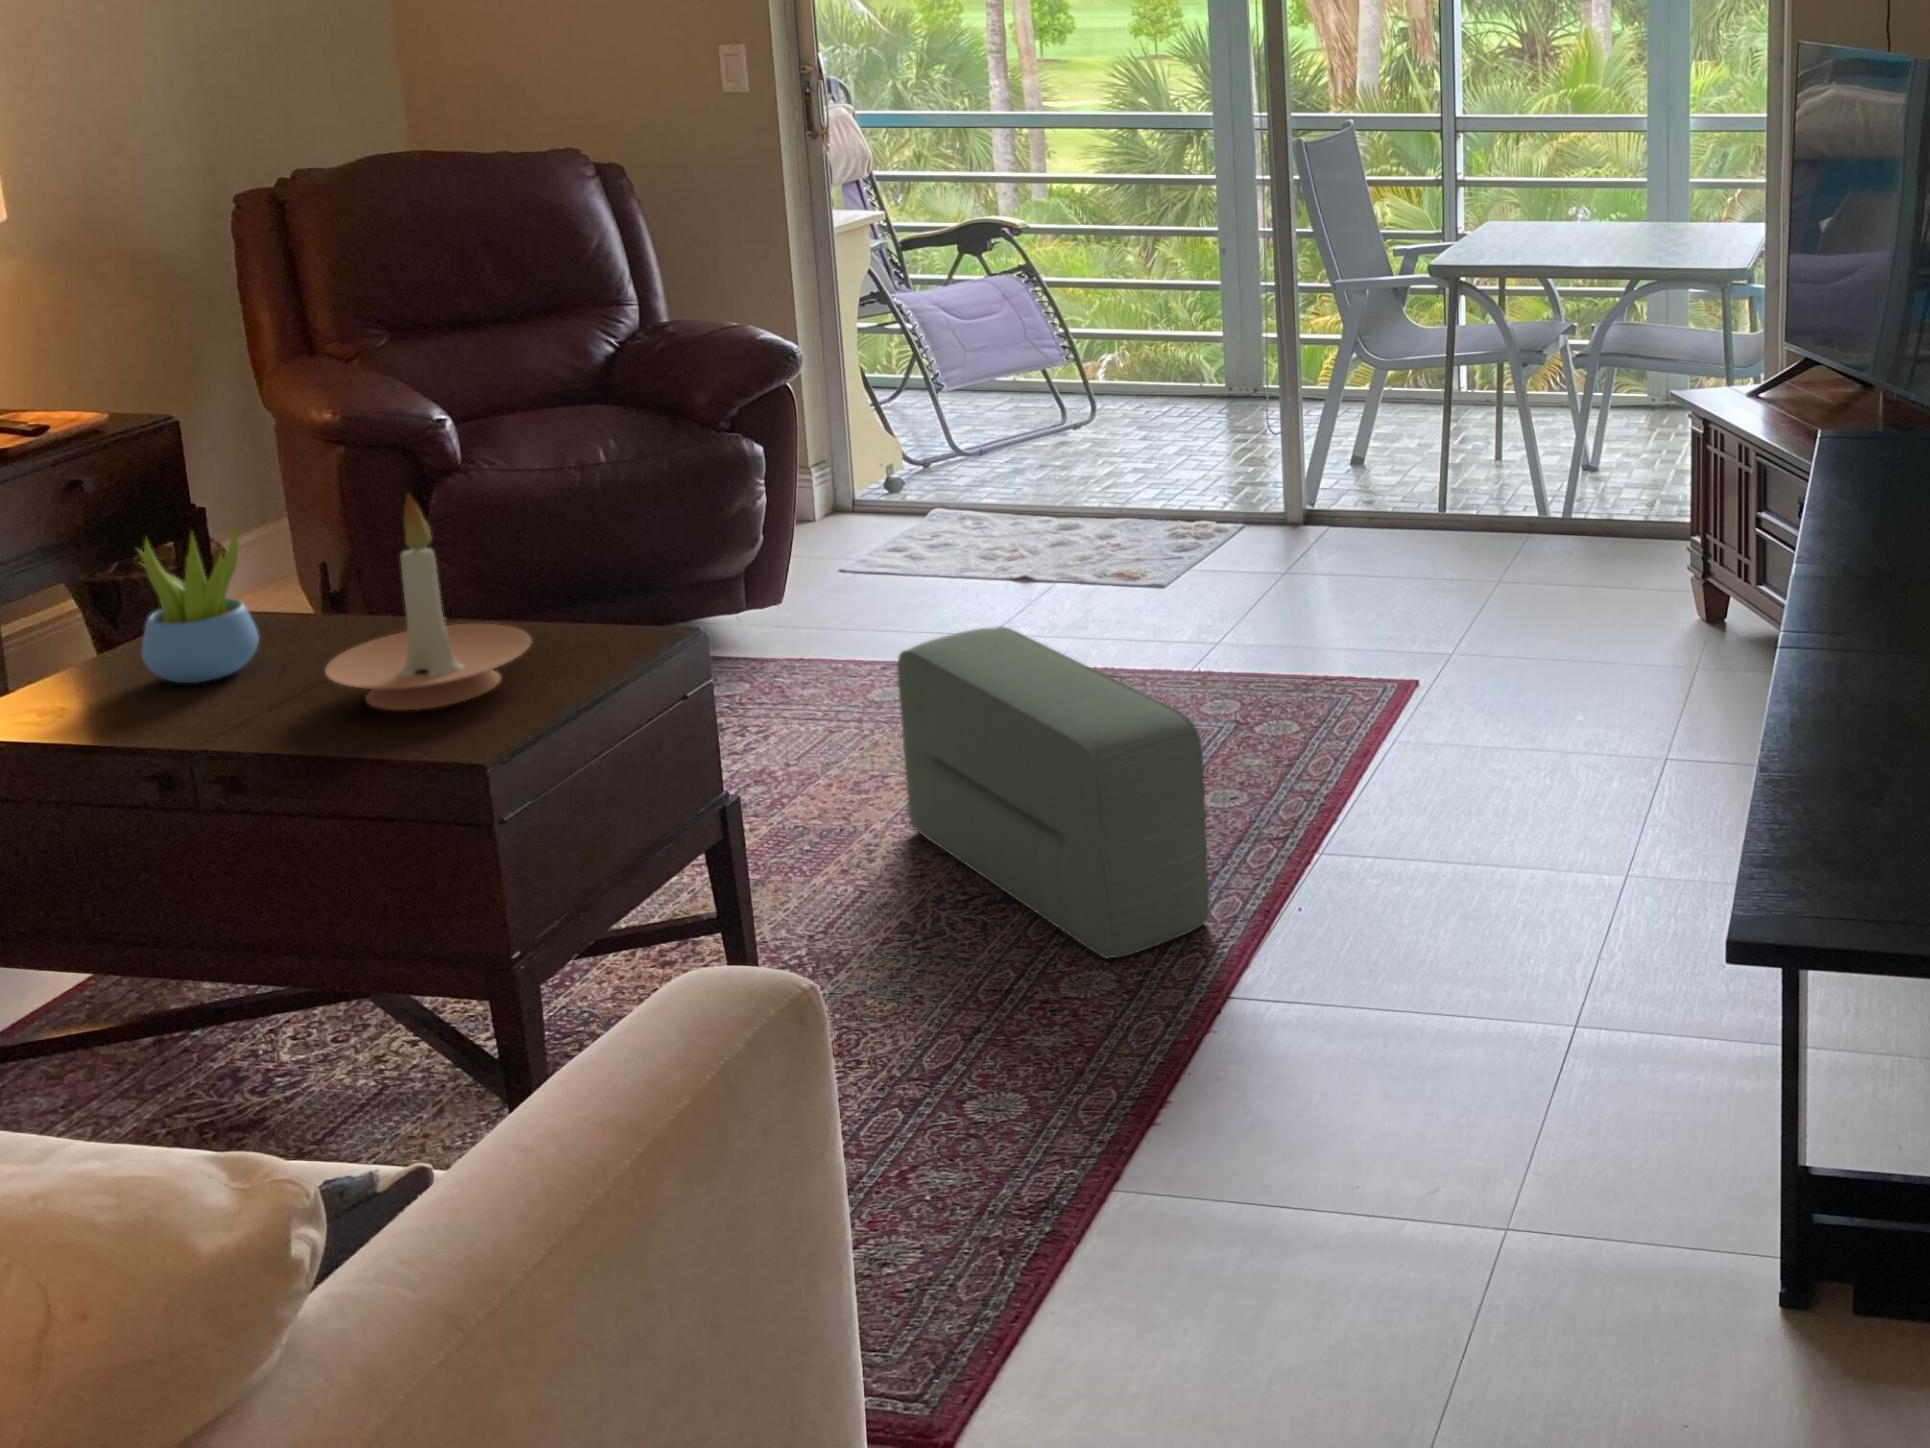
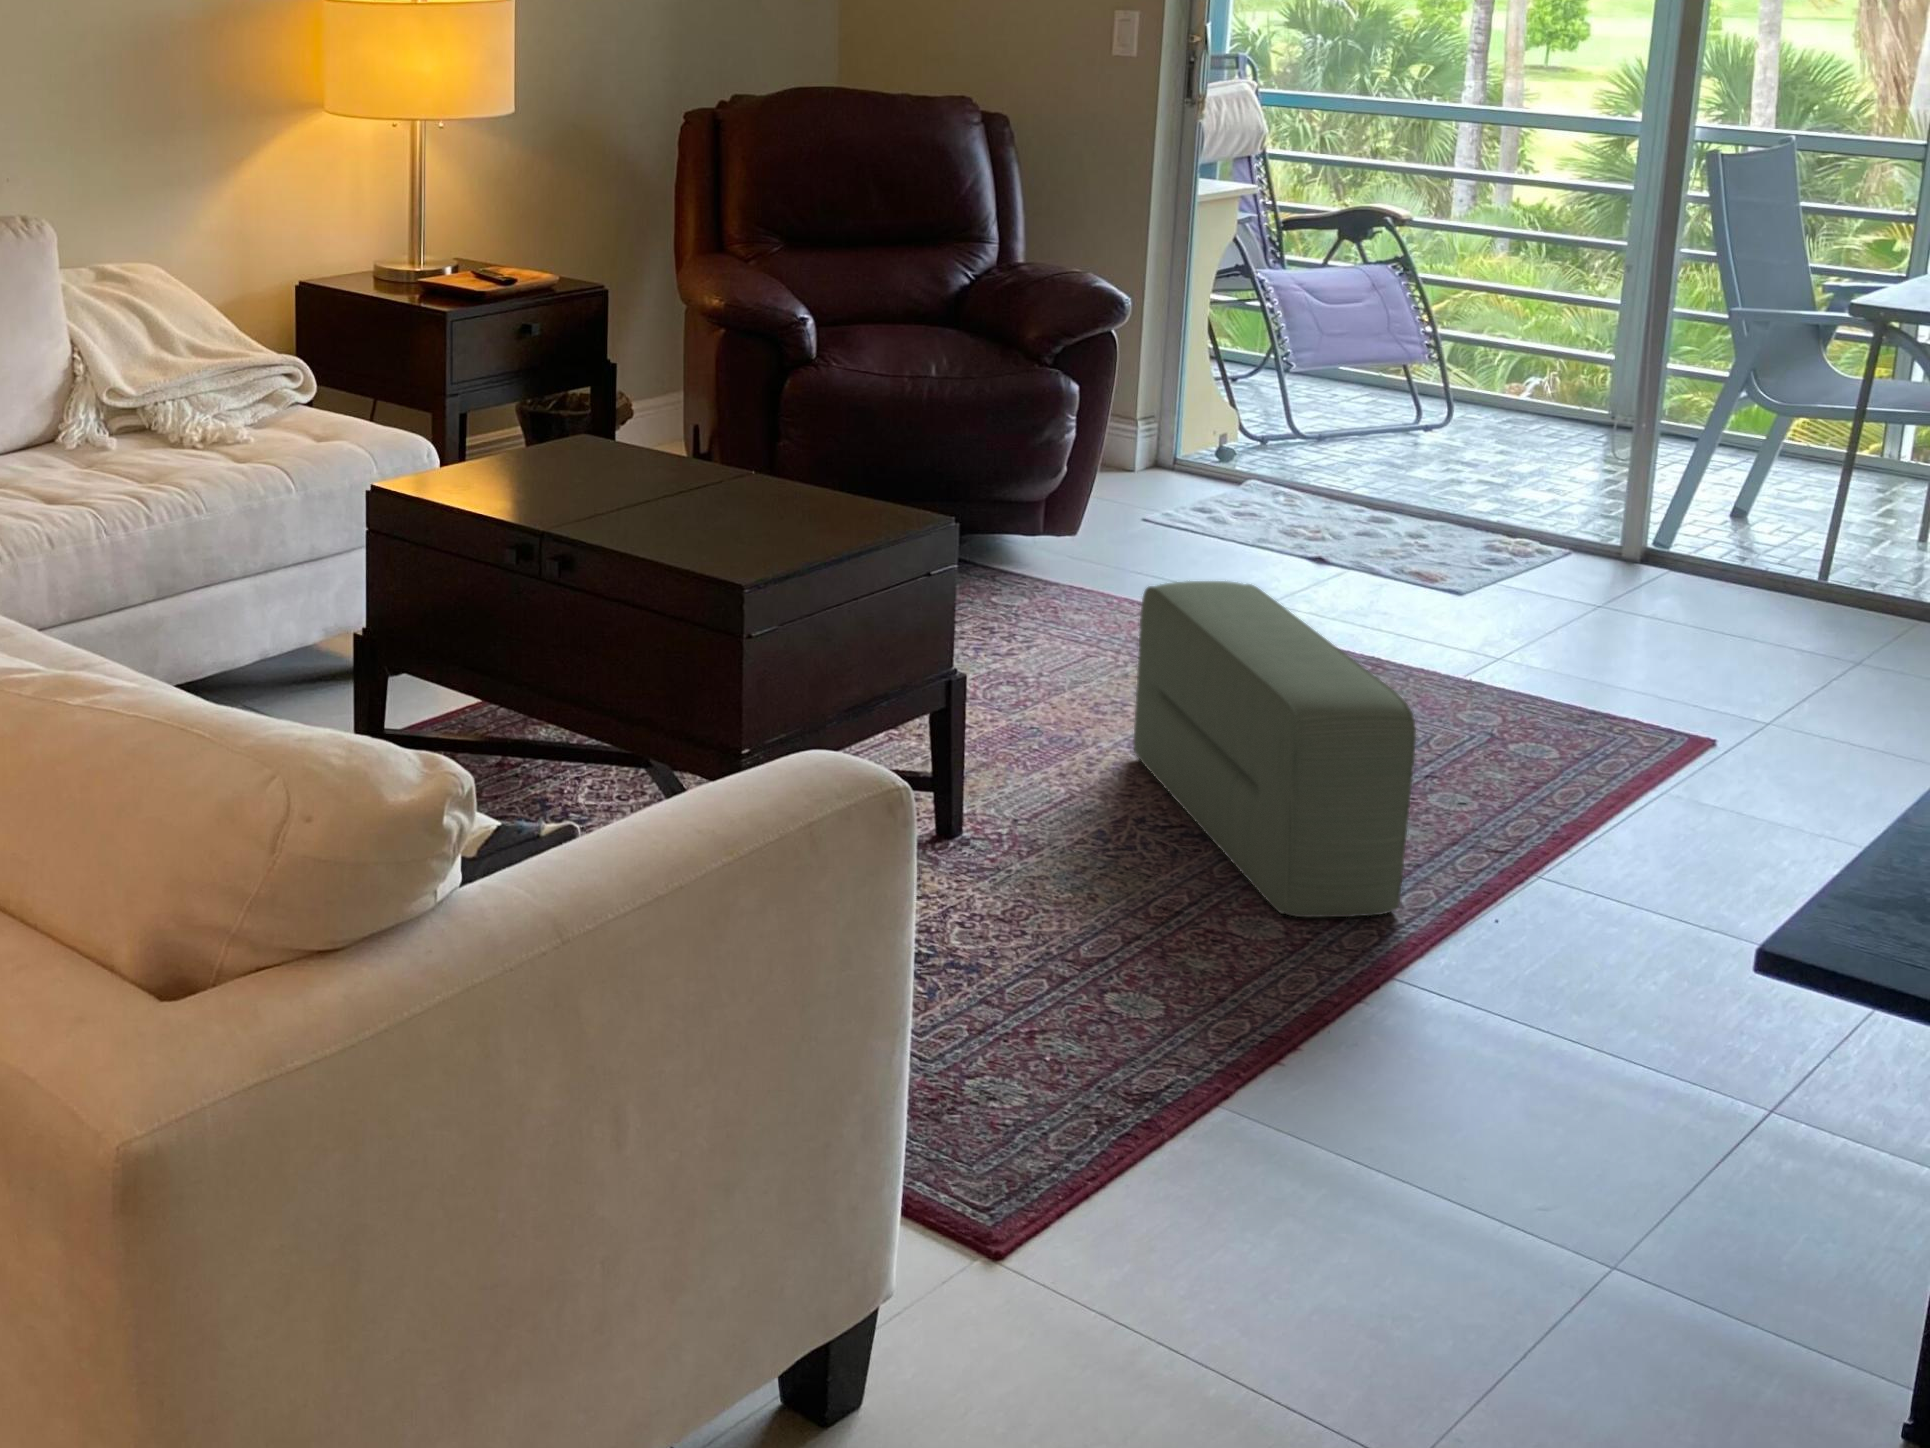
candle holder: present [325,494,531,710] -> none [656,360,811,537]
succulent plant: present [139,527,259,683] -> none [542,366,622,486]

